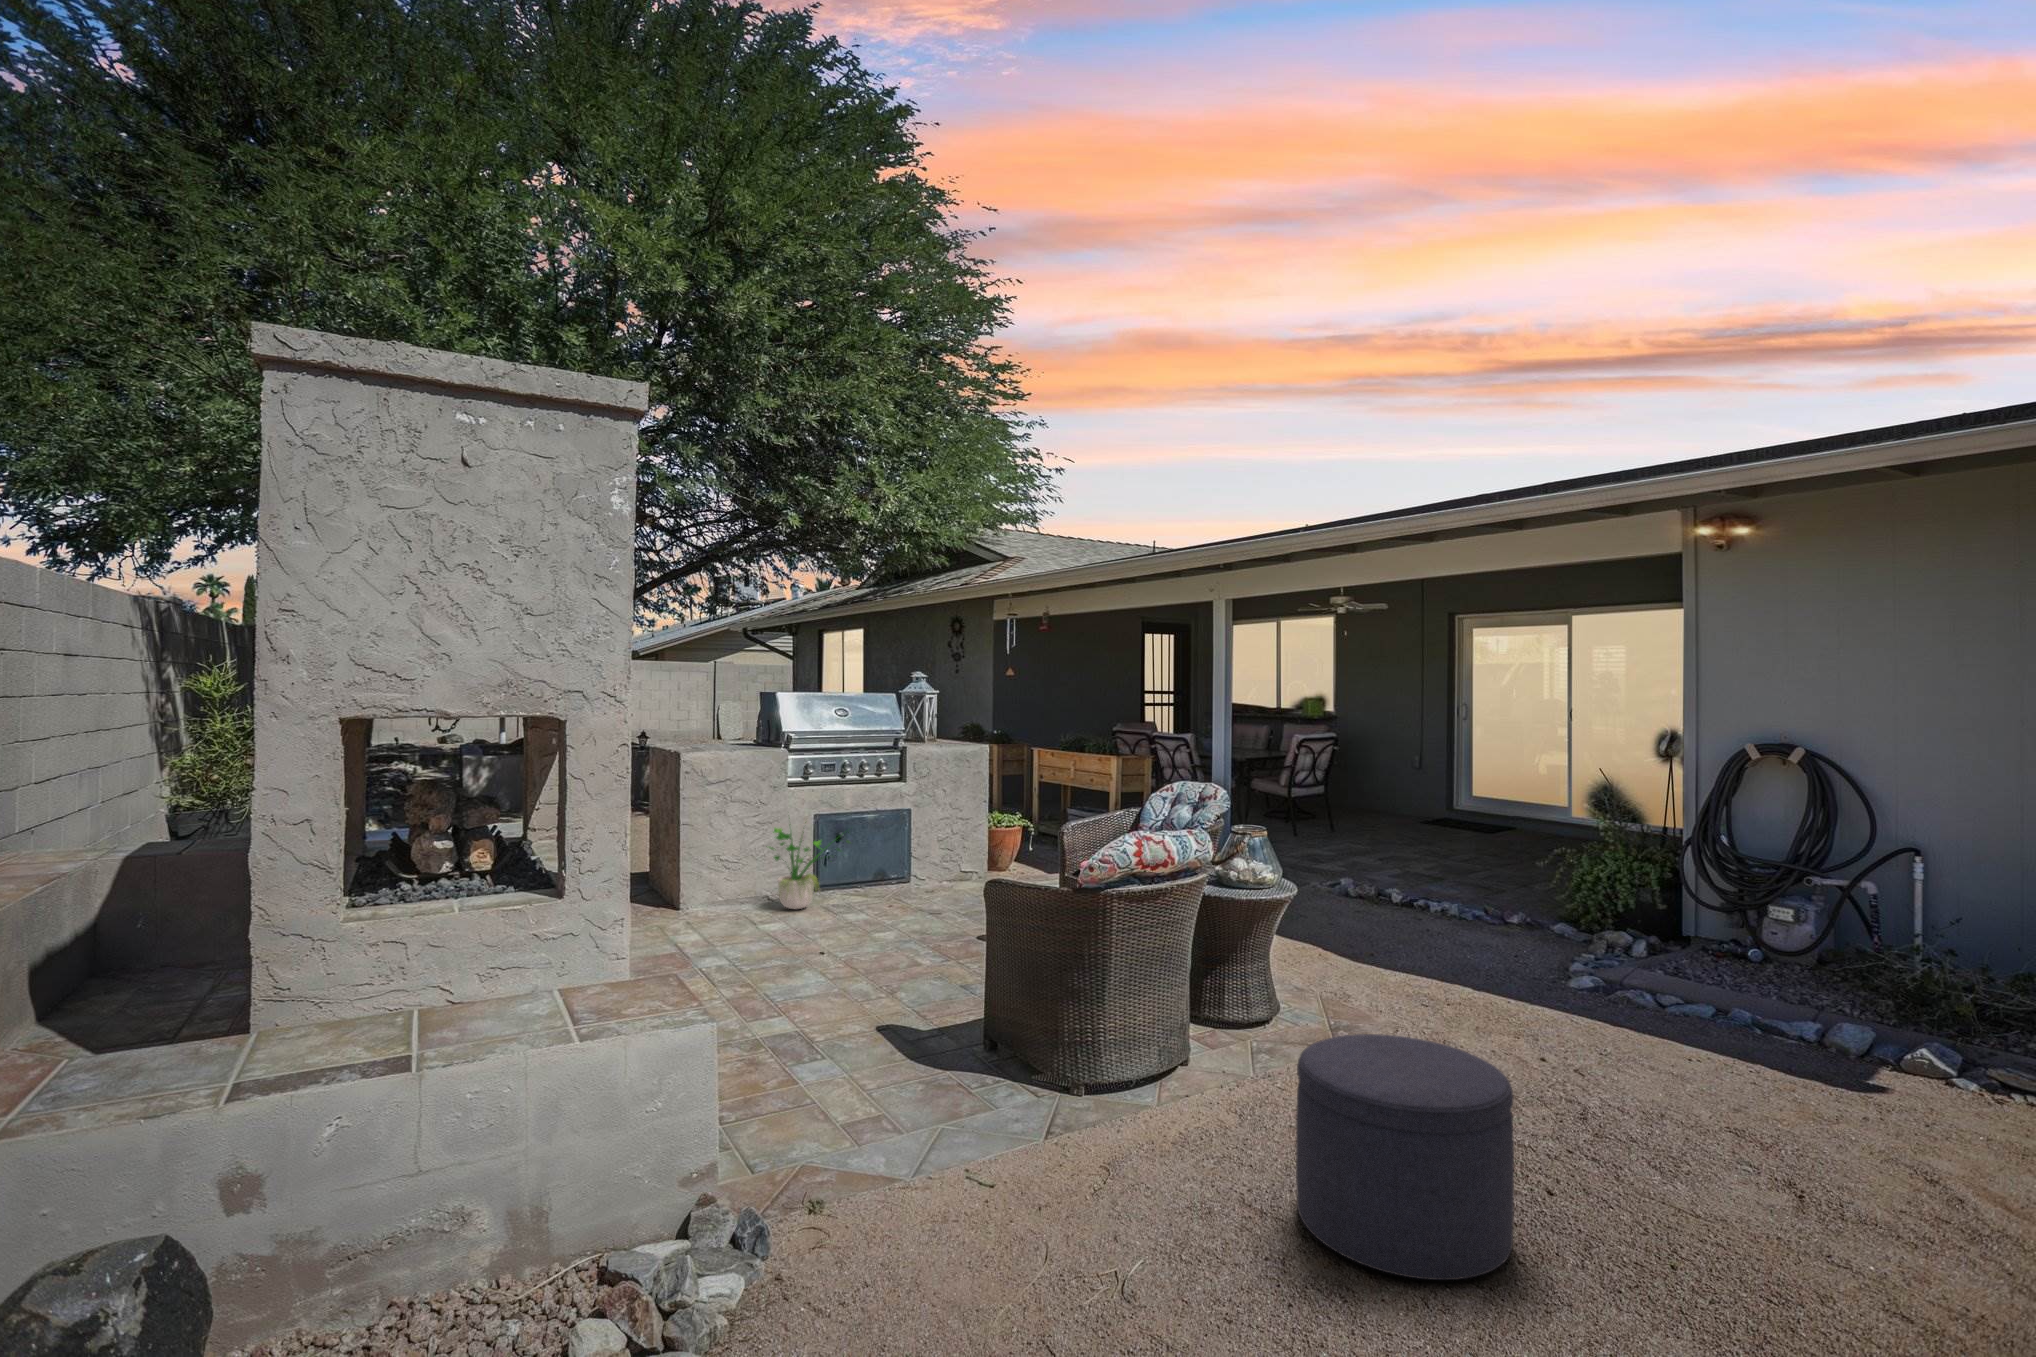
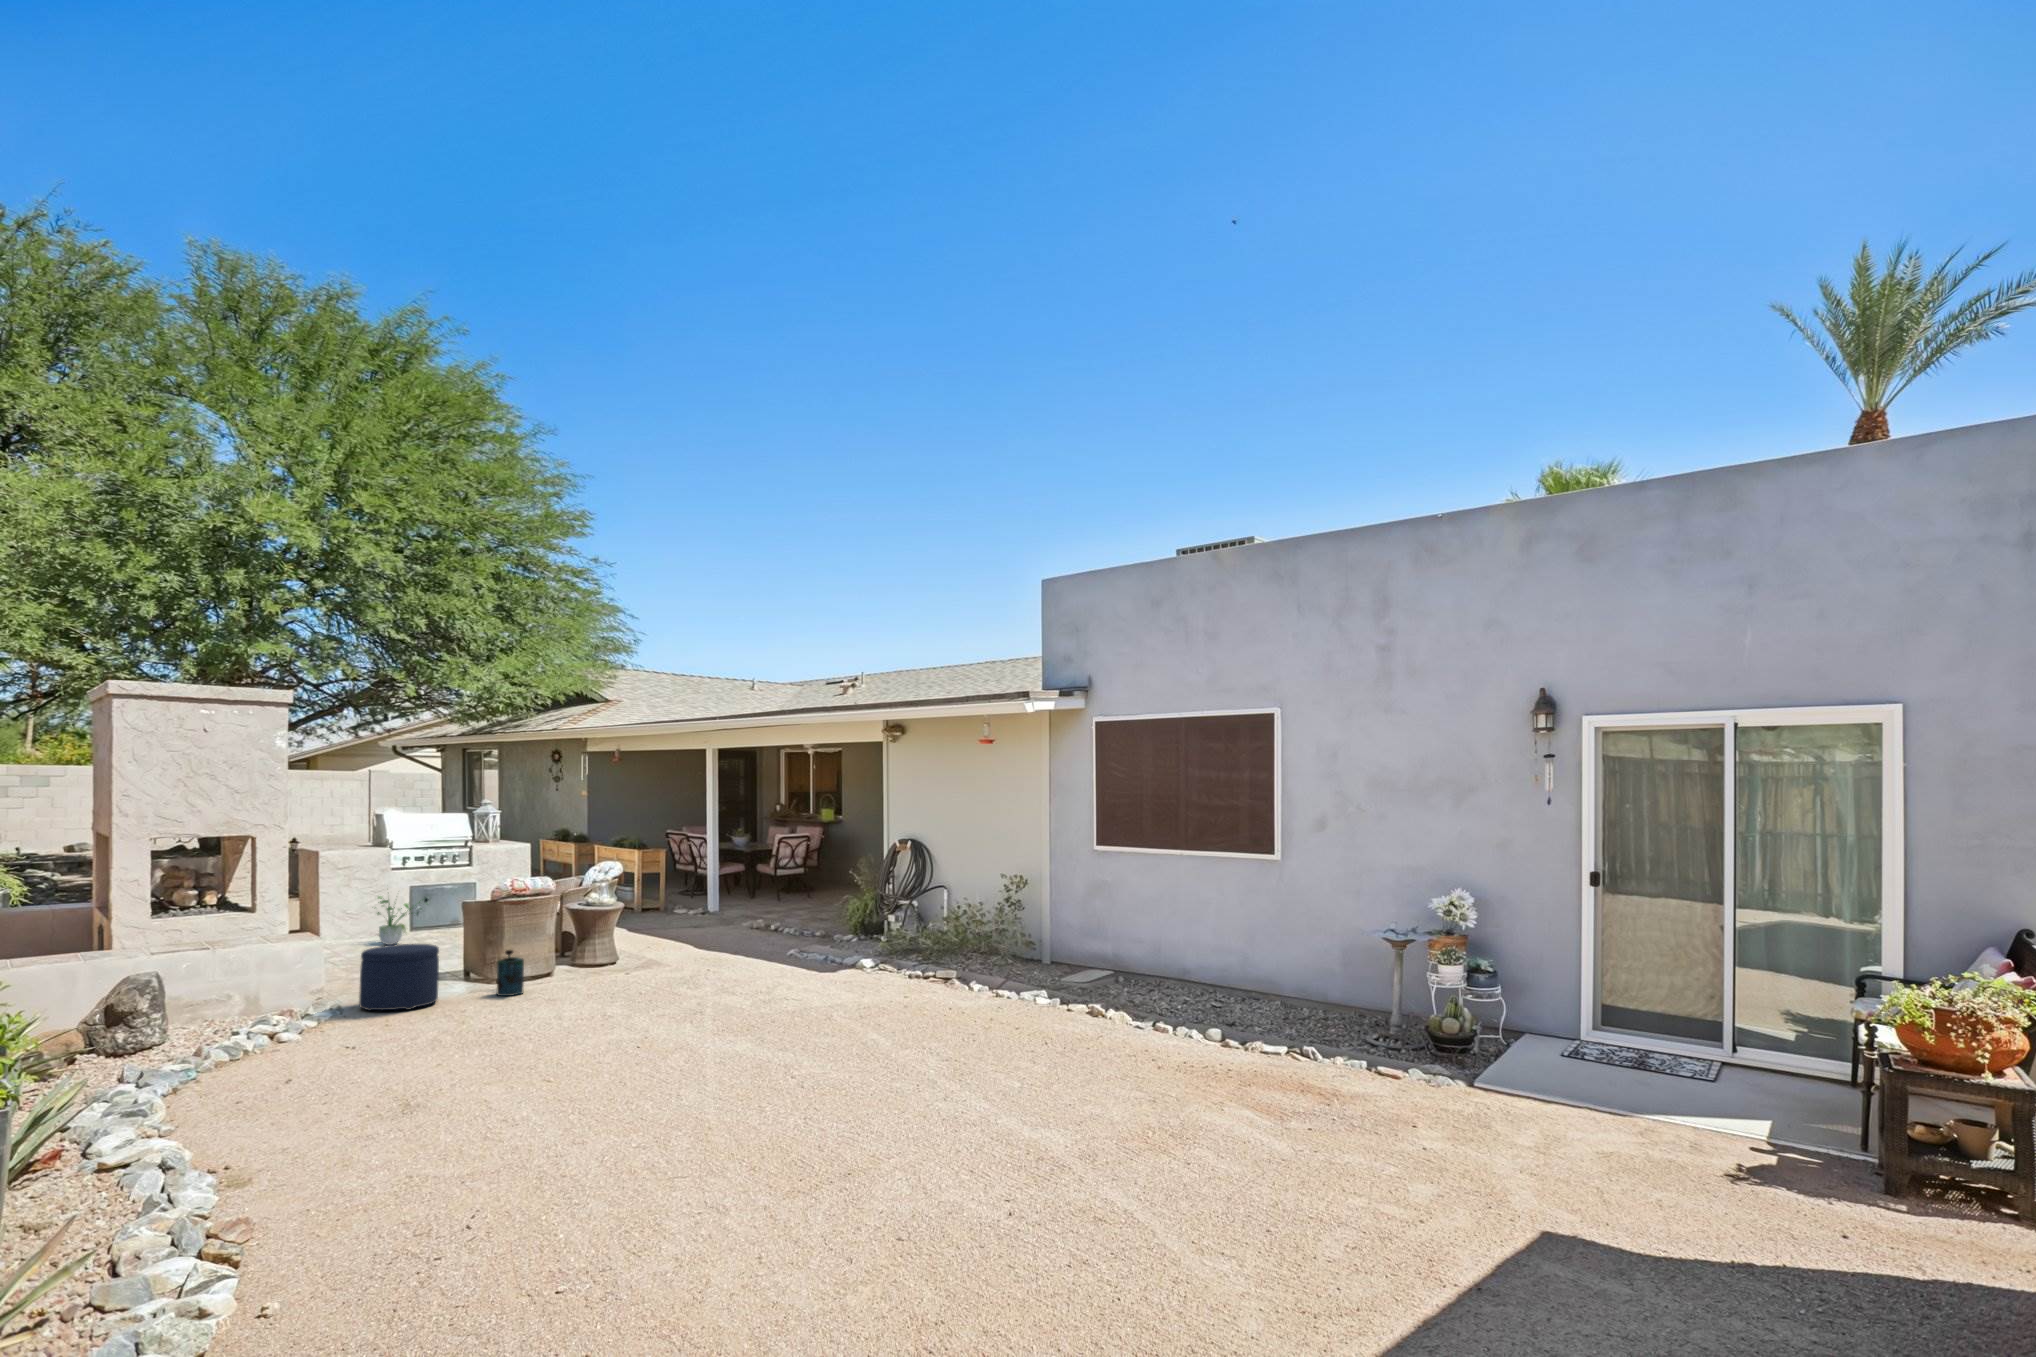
watering can: none [1113,1013,1185,1154] -> present [497,950,524,996]
ottoman: present [1296,1034,1514,1280] -> present [359,944,439,1010]

